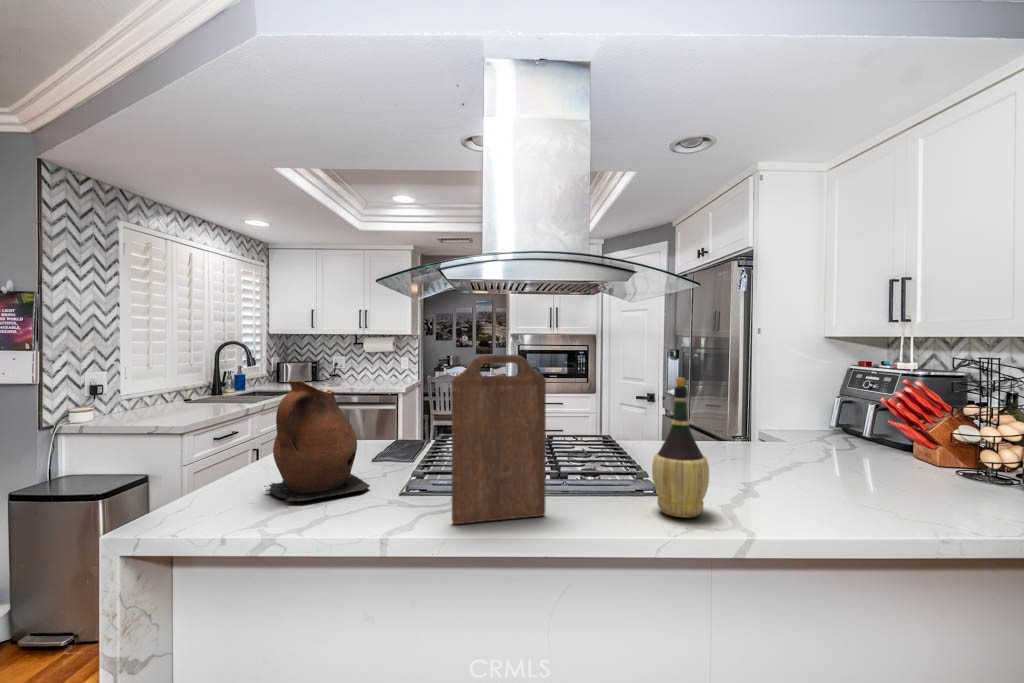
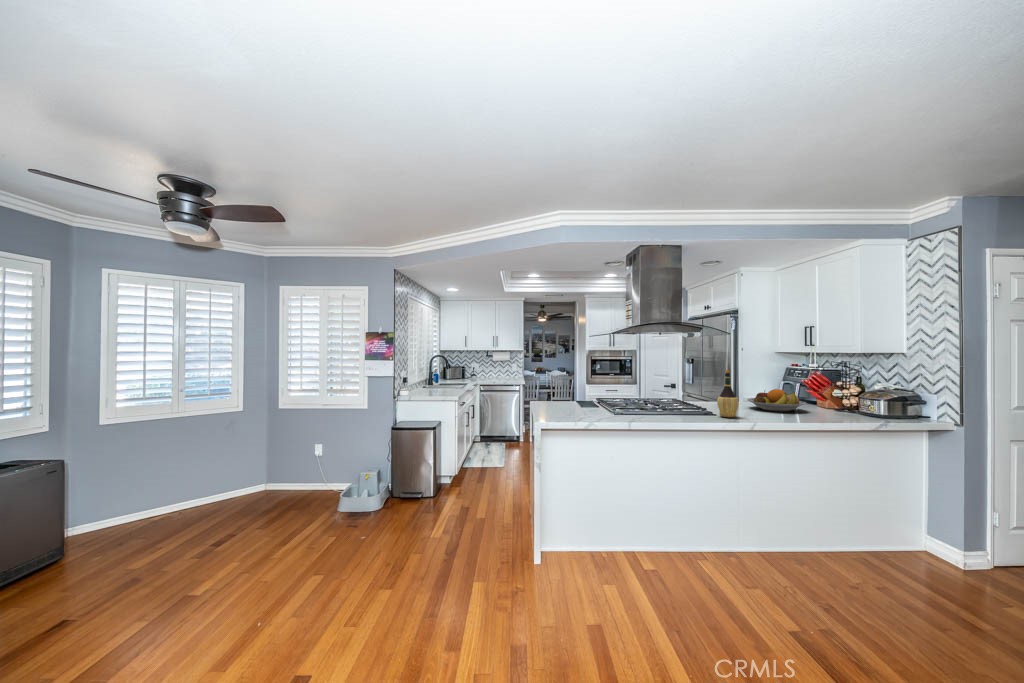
cutting board: present [452,355,546,524] -> none [652,362,682,419]
ceramic pitcher: present [264,380,370,501] -> none [568,372,608,414]
fruit bowl: none [751,424,898,485] -> present [747,389,806,411]

